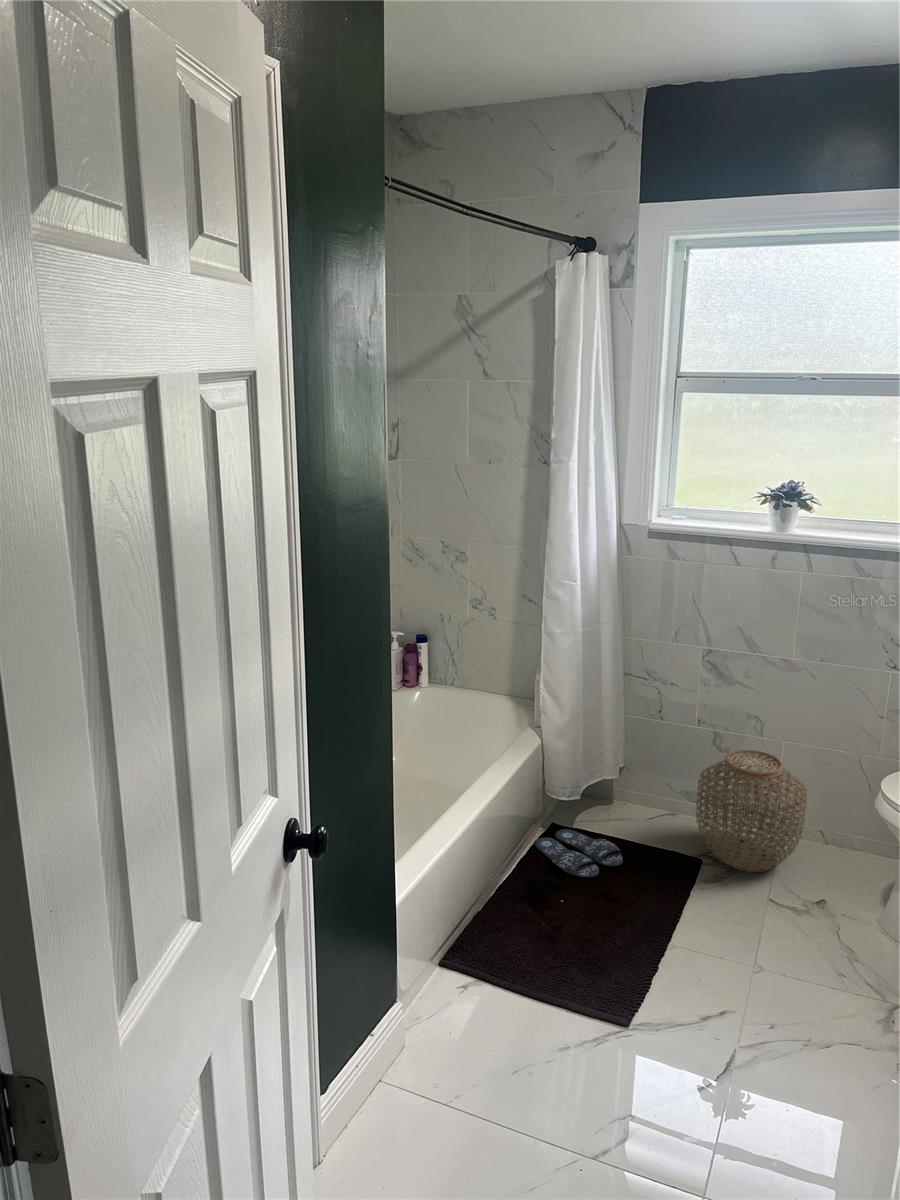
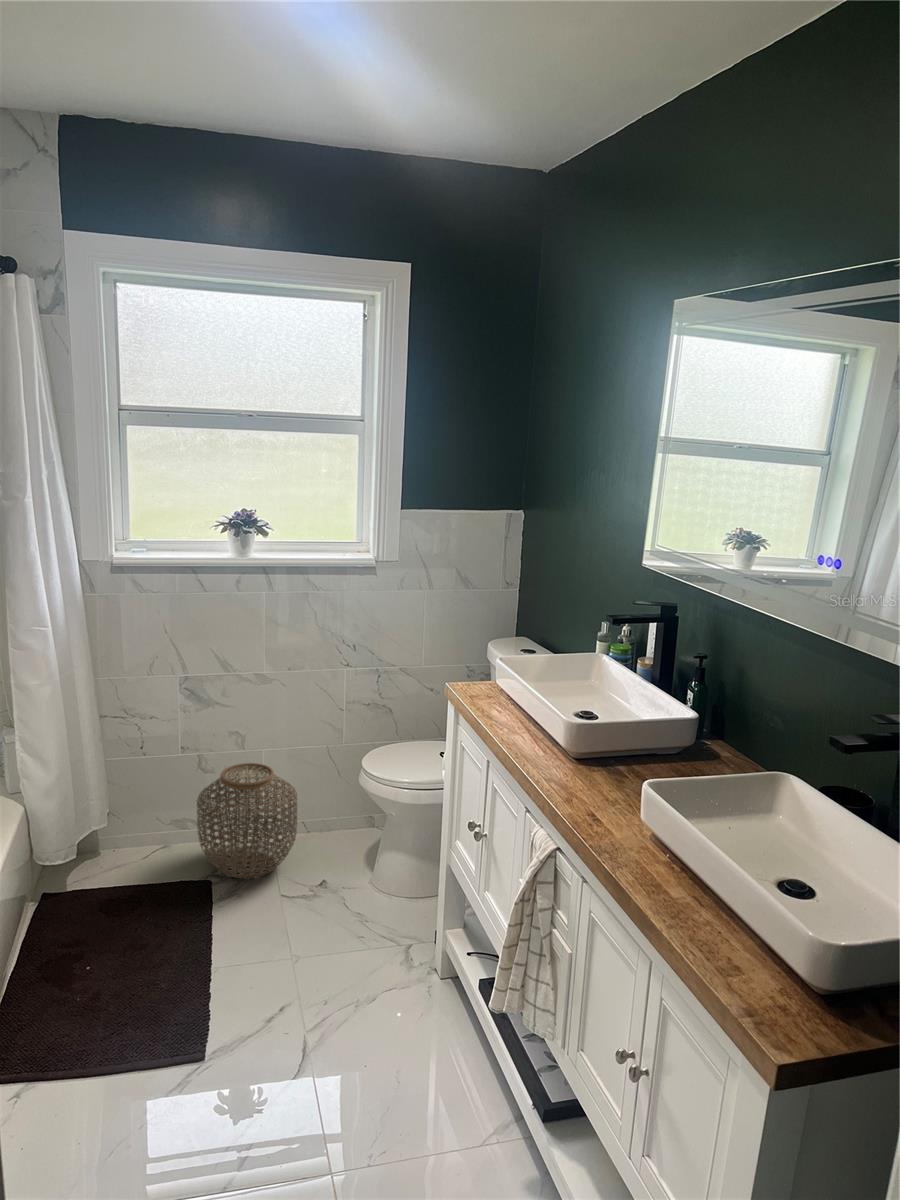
slippers: present [534,829,623,877] -> none [32,891,136,938]

